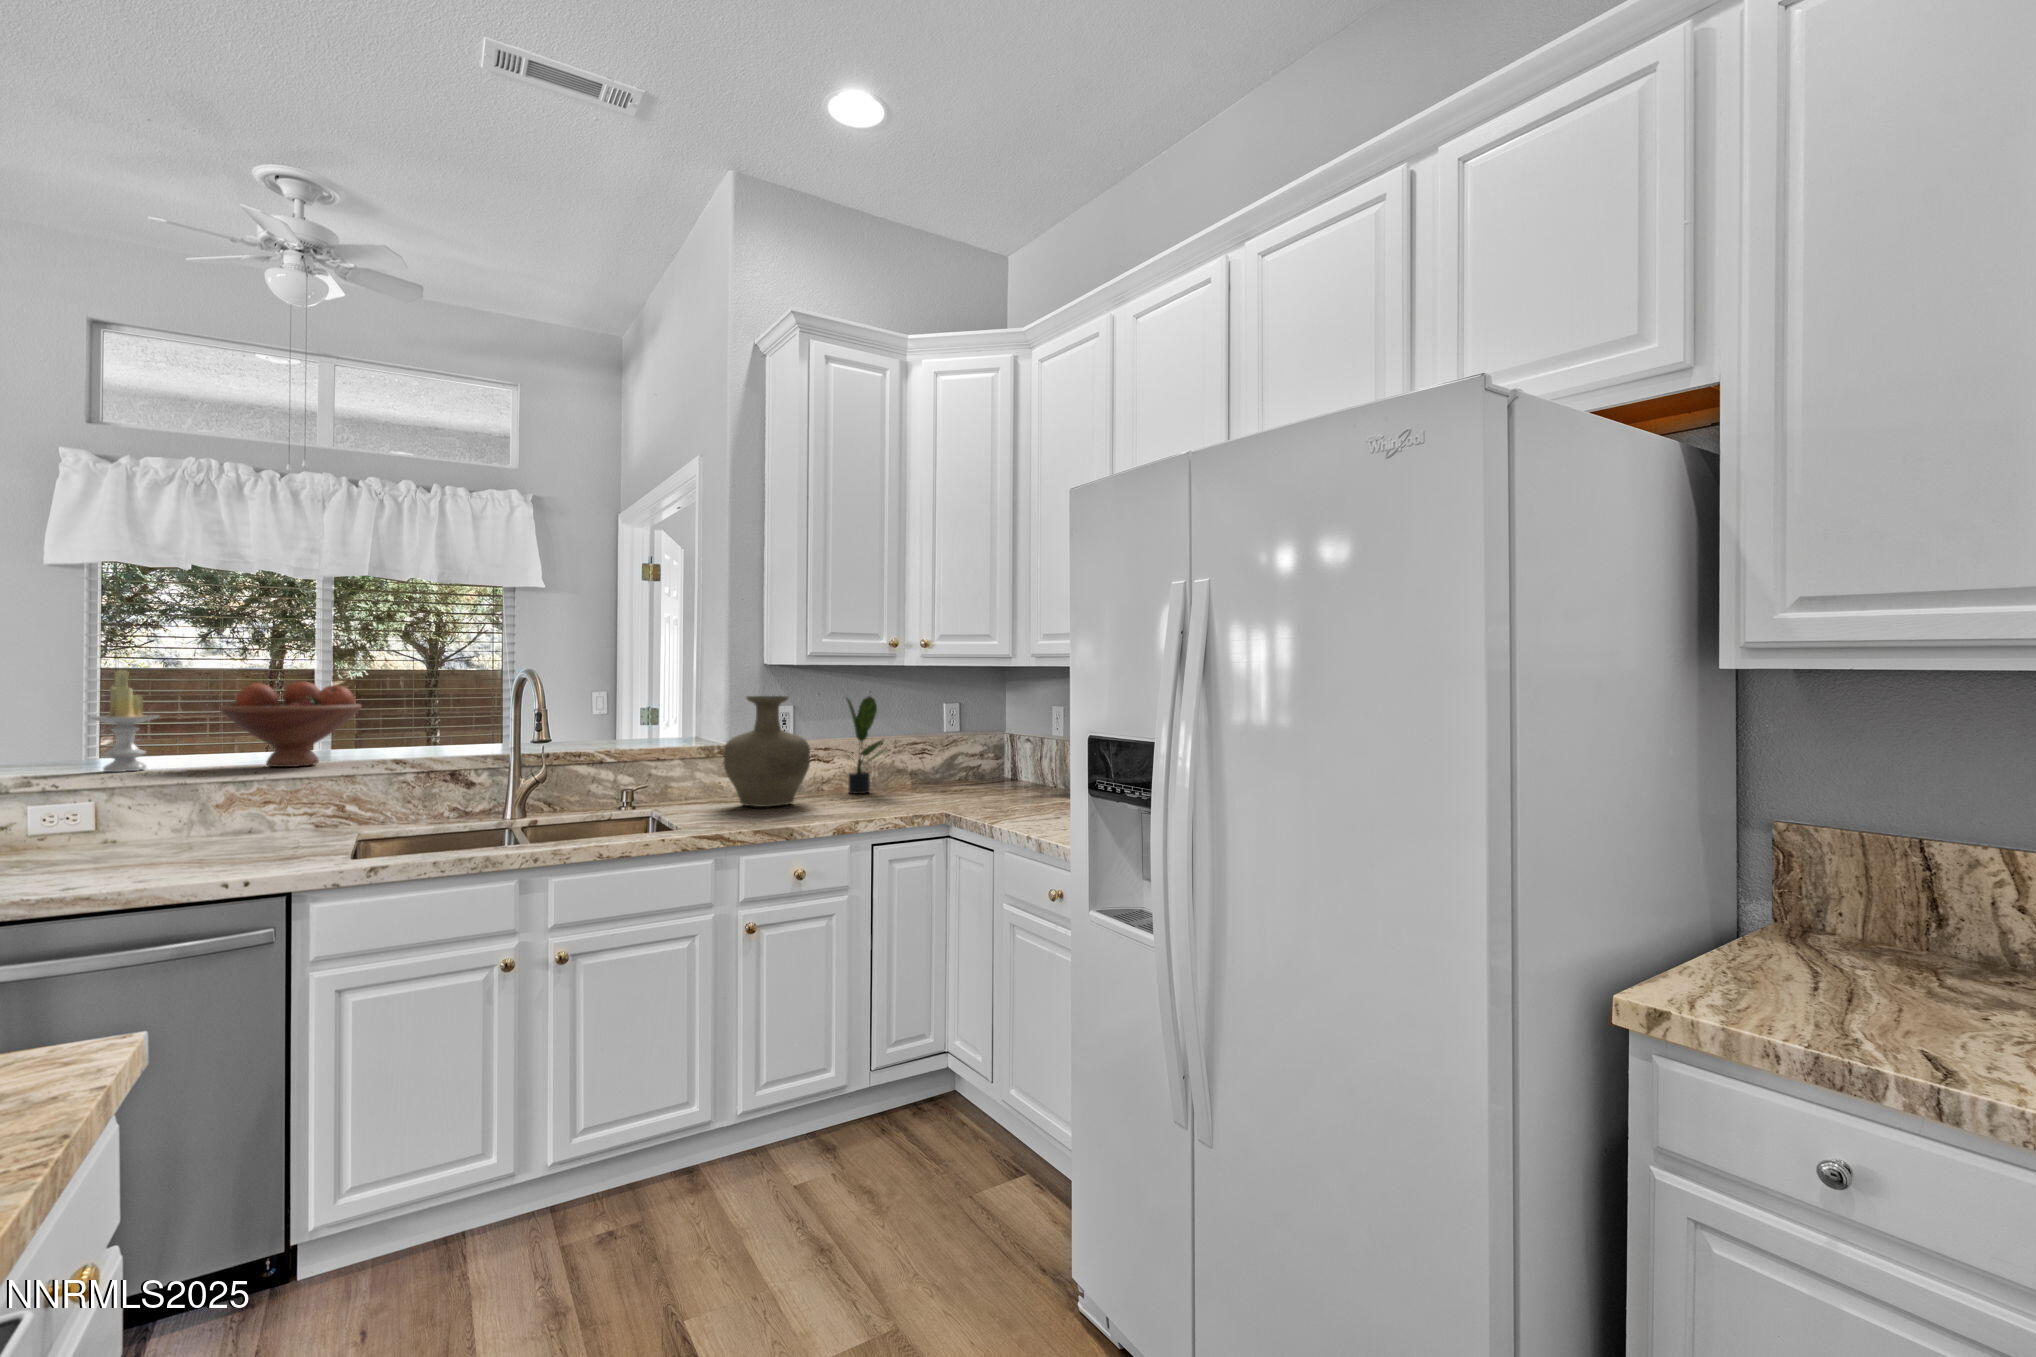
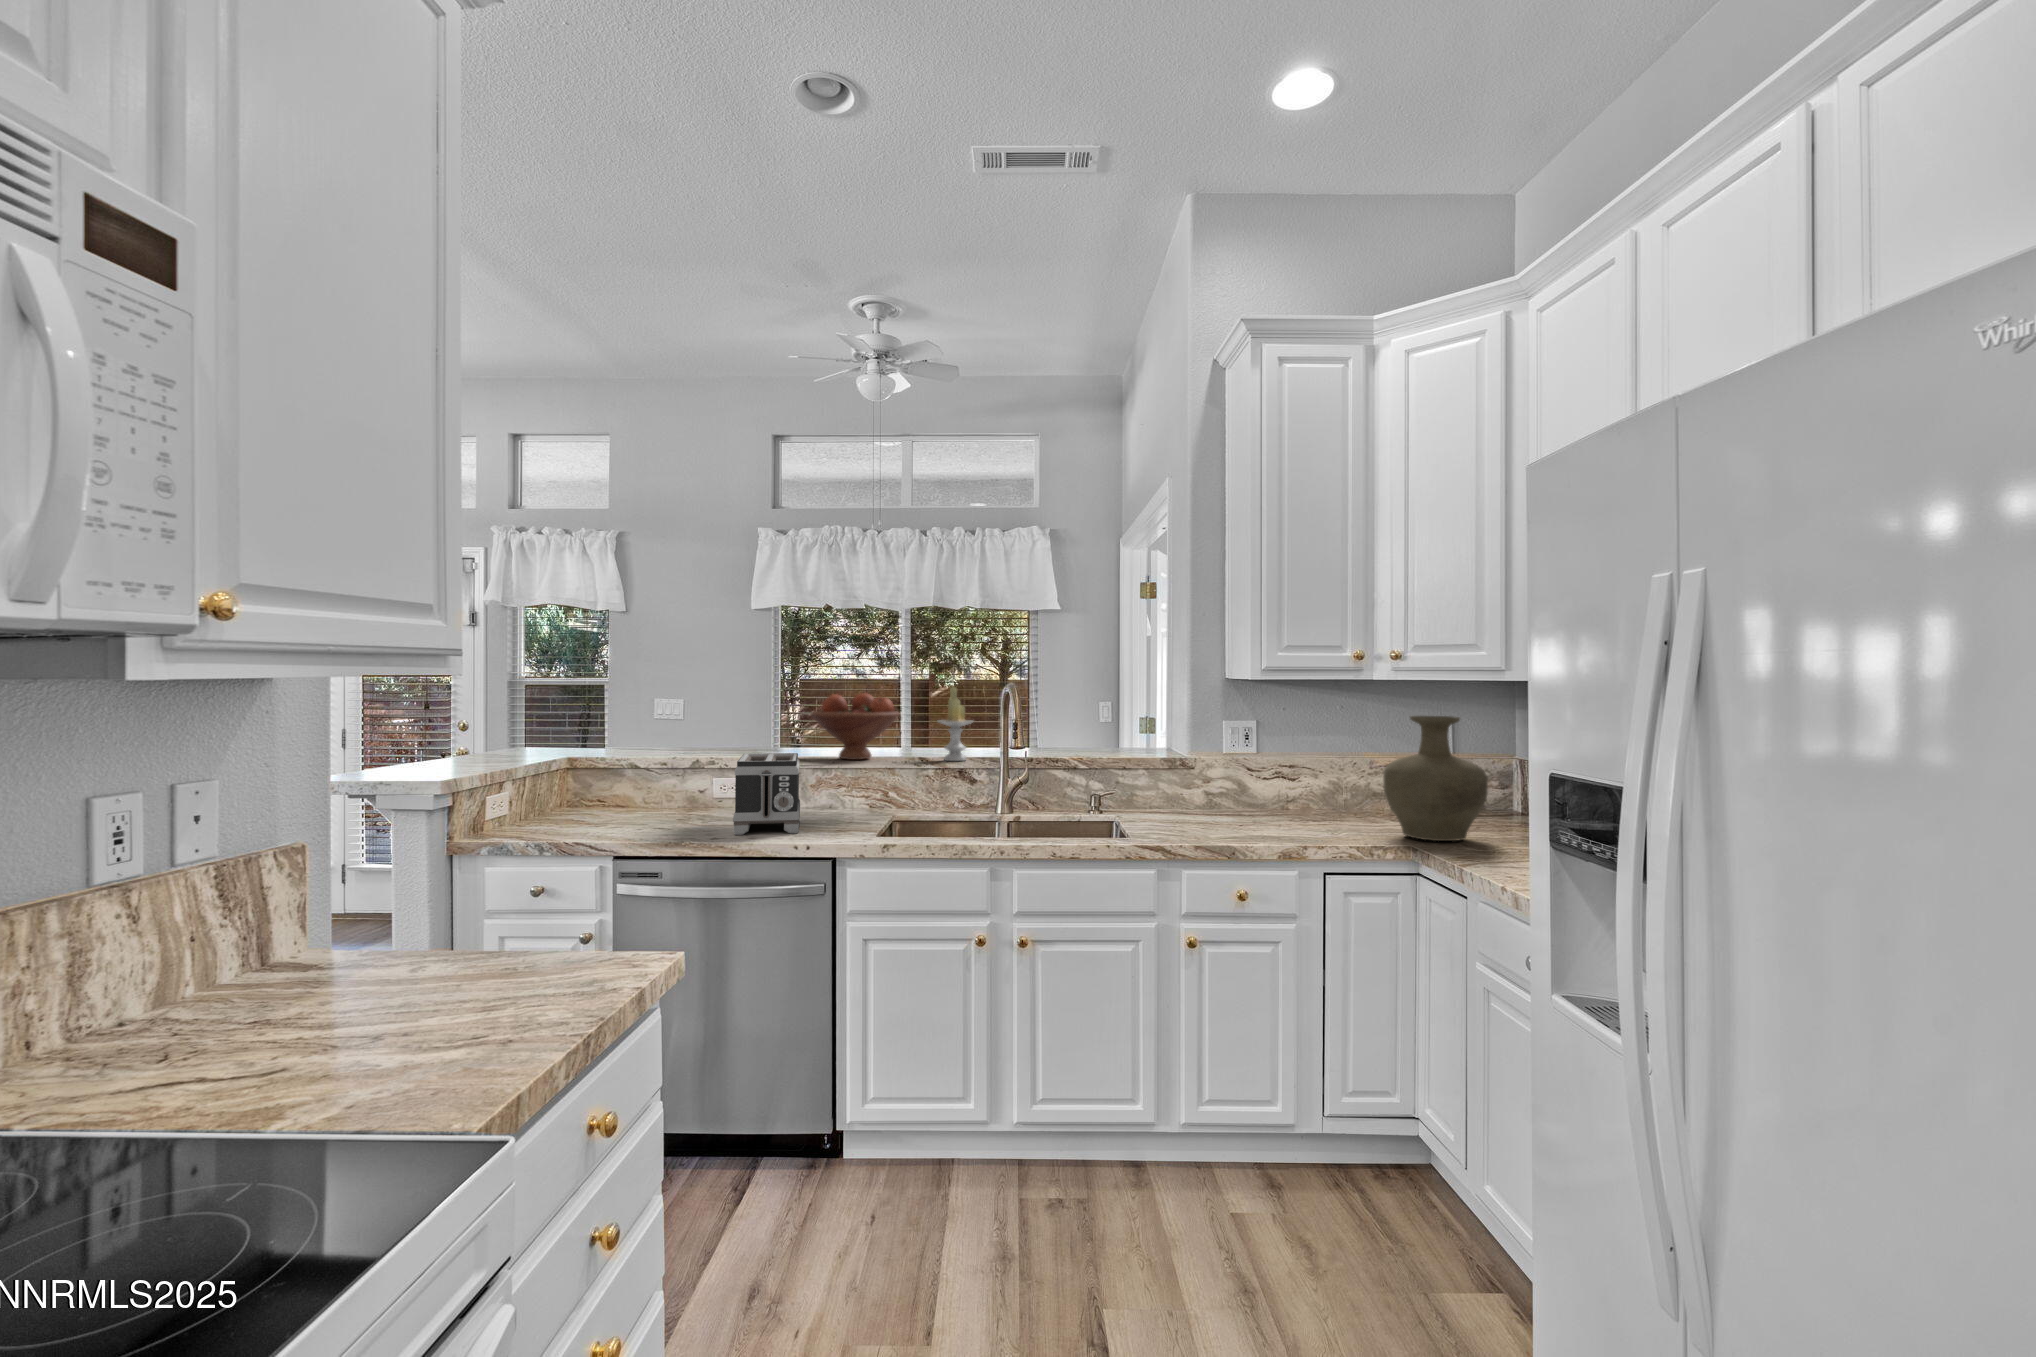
candle: present [90,670,158,772] -> present [938,687,973,761]
vase: present [724,696,810,807] -> present [1383,716,1488,841]
potted plant: present [847,696,886,794] -> none [1302,713,1361,816]
toaster: none [103,762,221,879] -> present [733,753,800,835]

